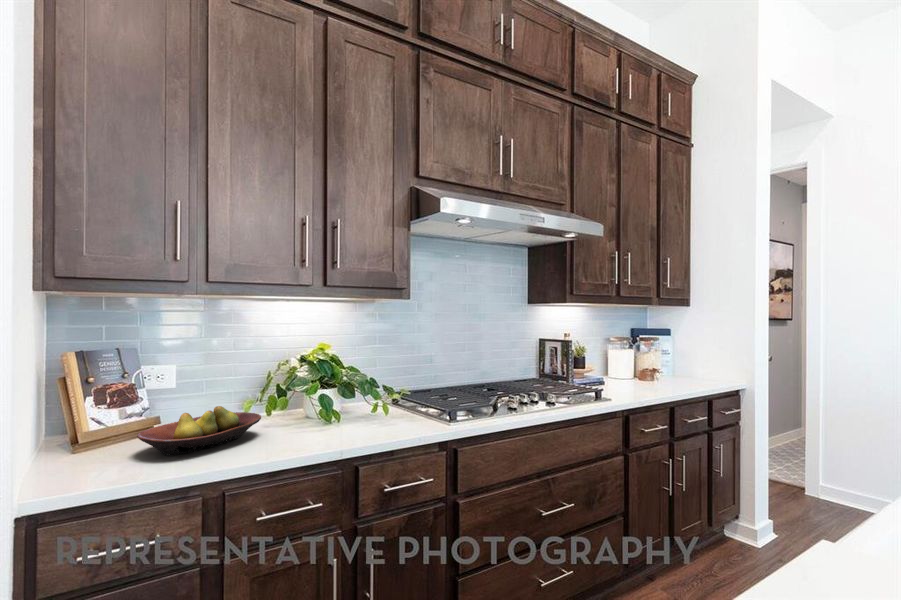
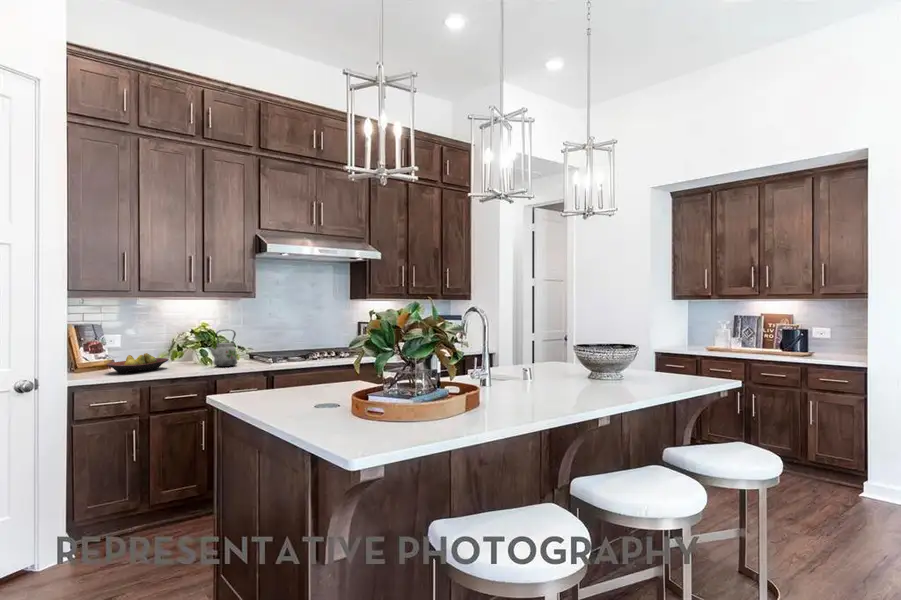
kettle: none [336,358,388,431] -> present [208,330,237,367]

